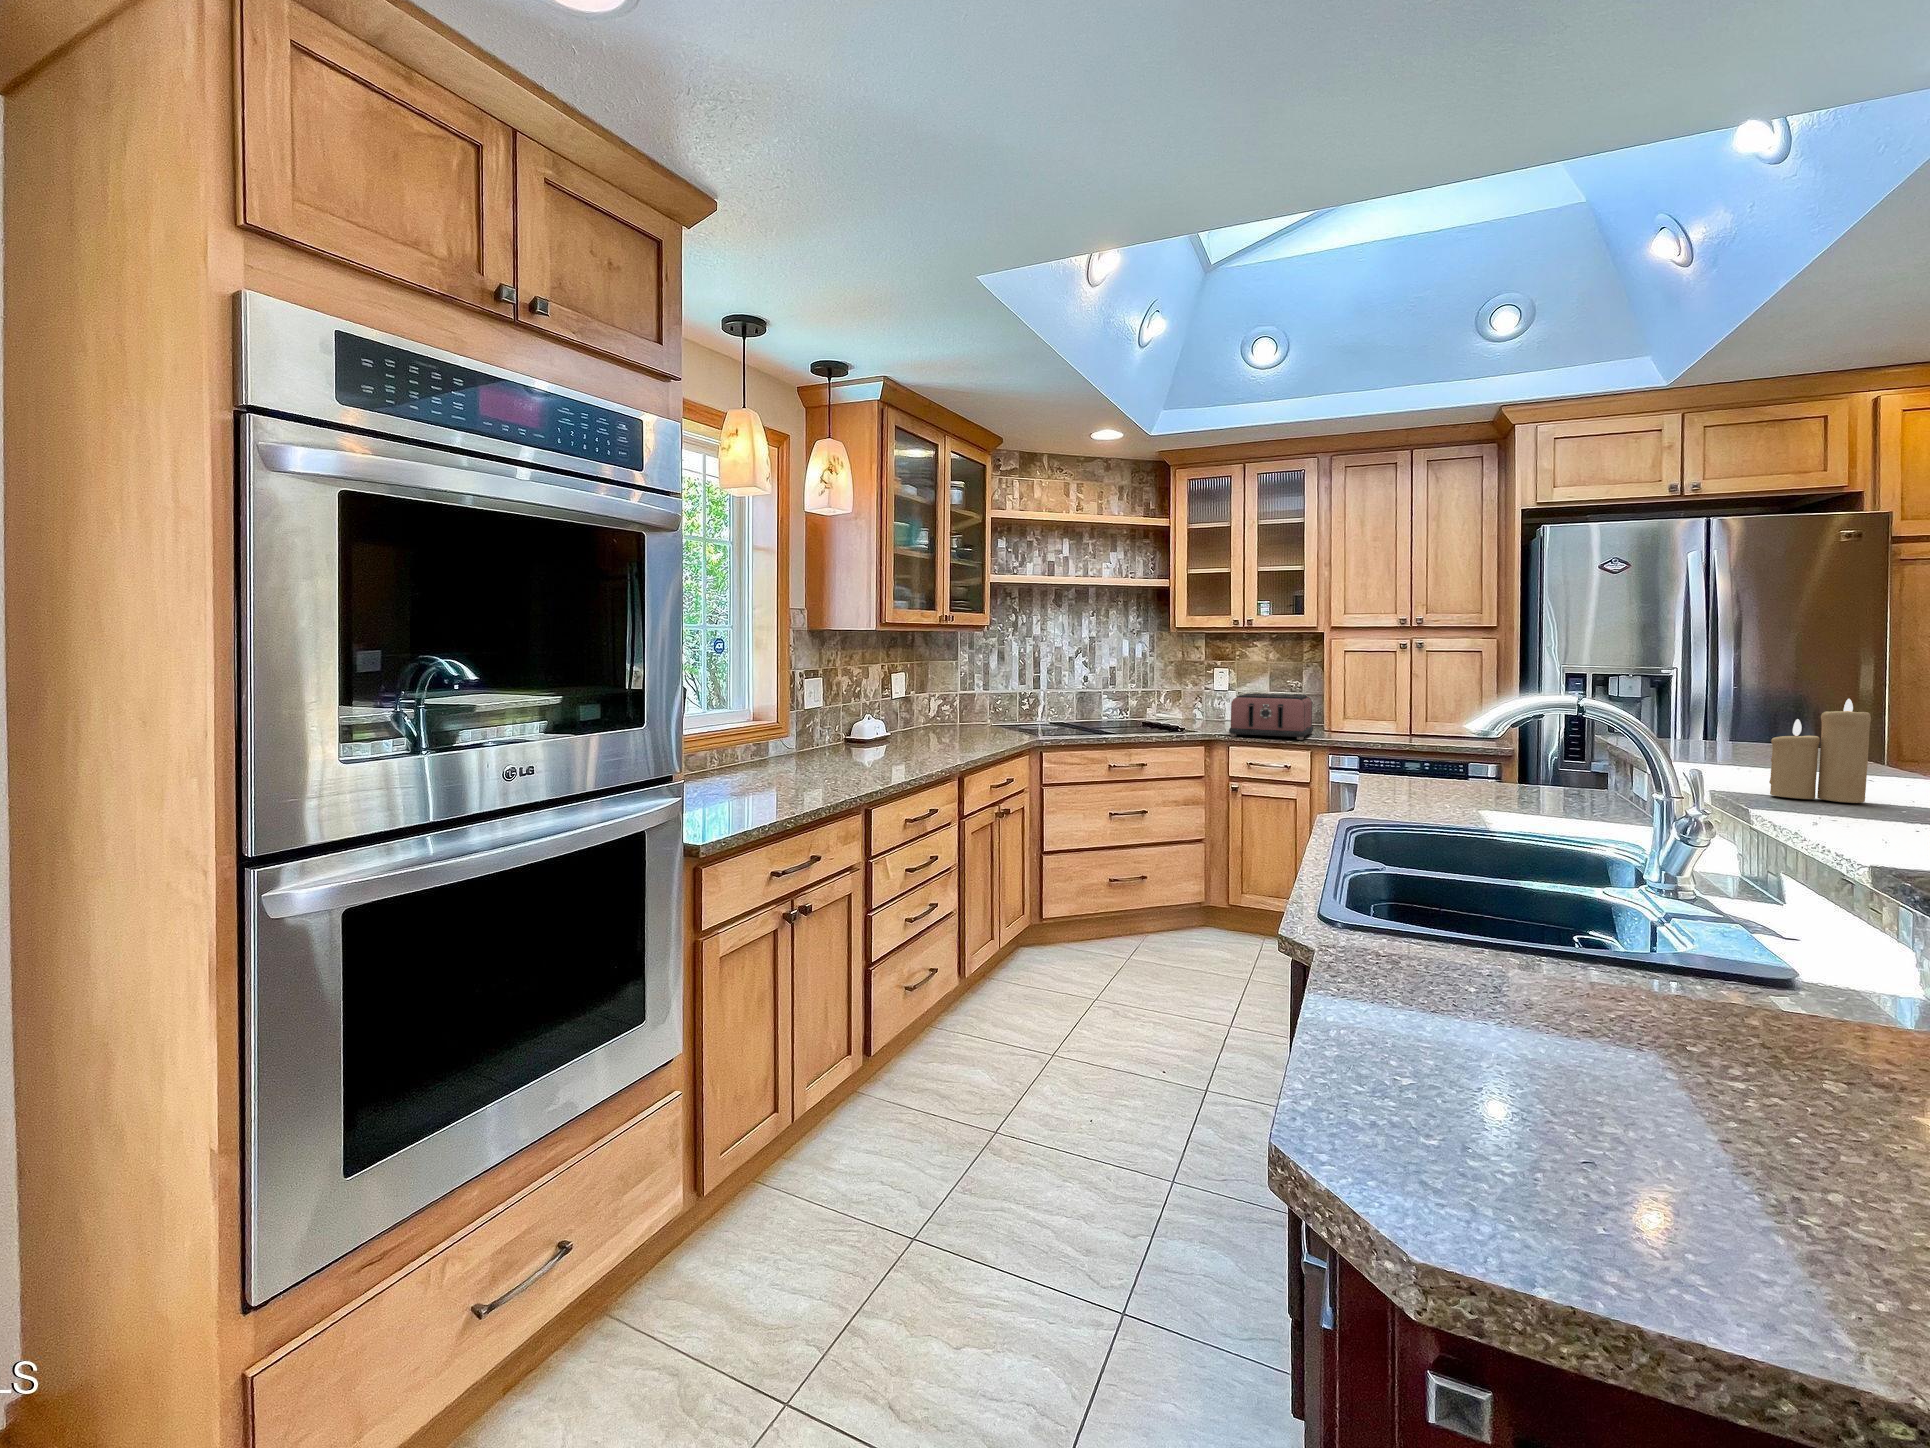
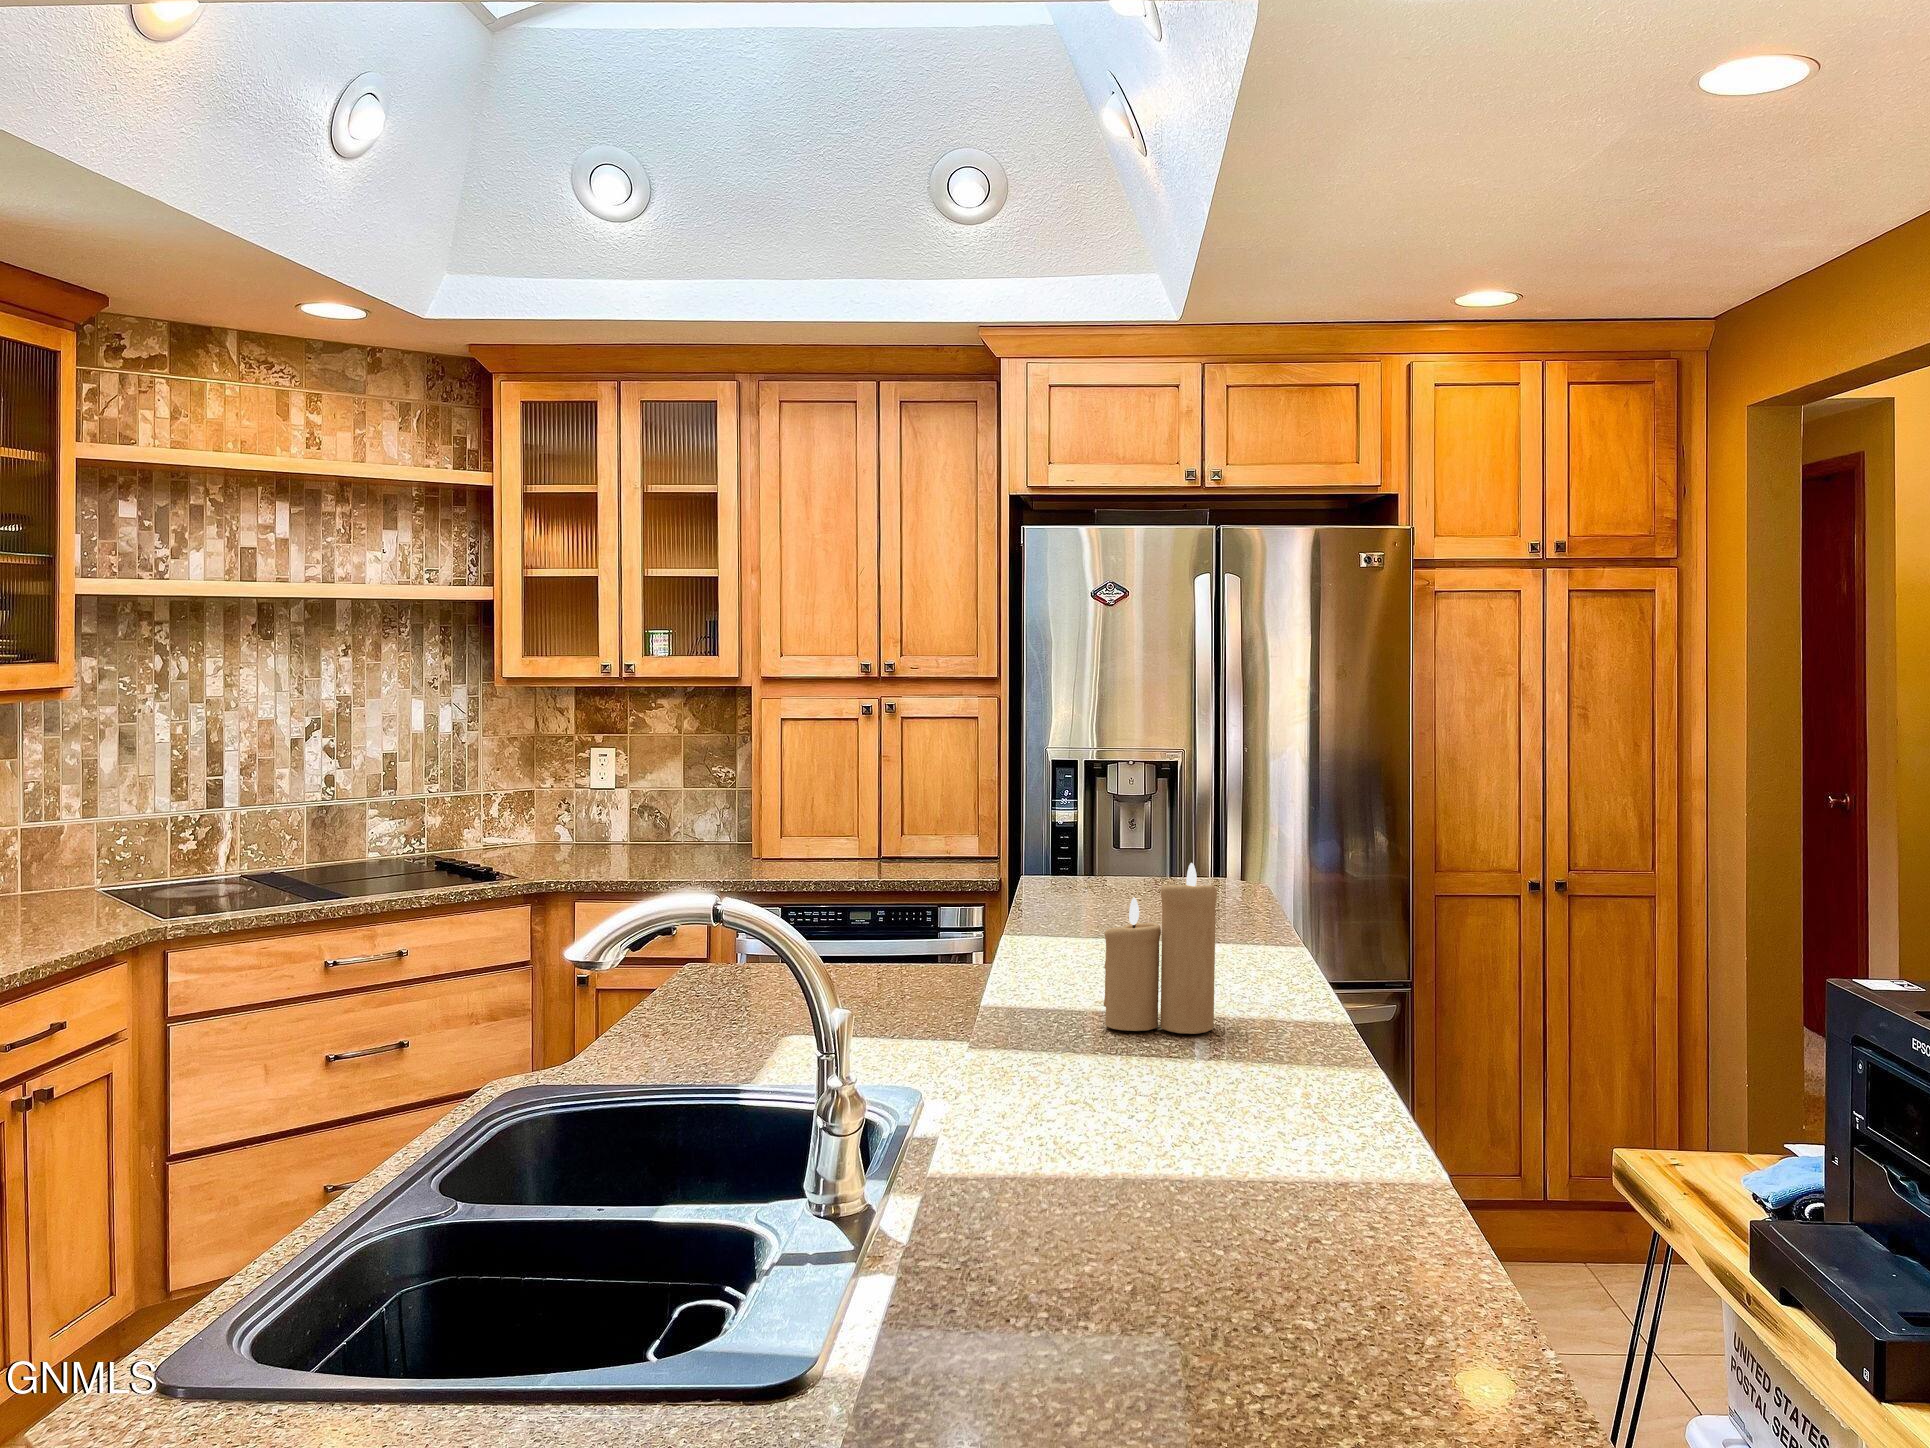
toaster: present [1229,694,1313,740] -> none [573,799,733,884]

